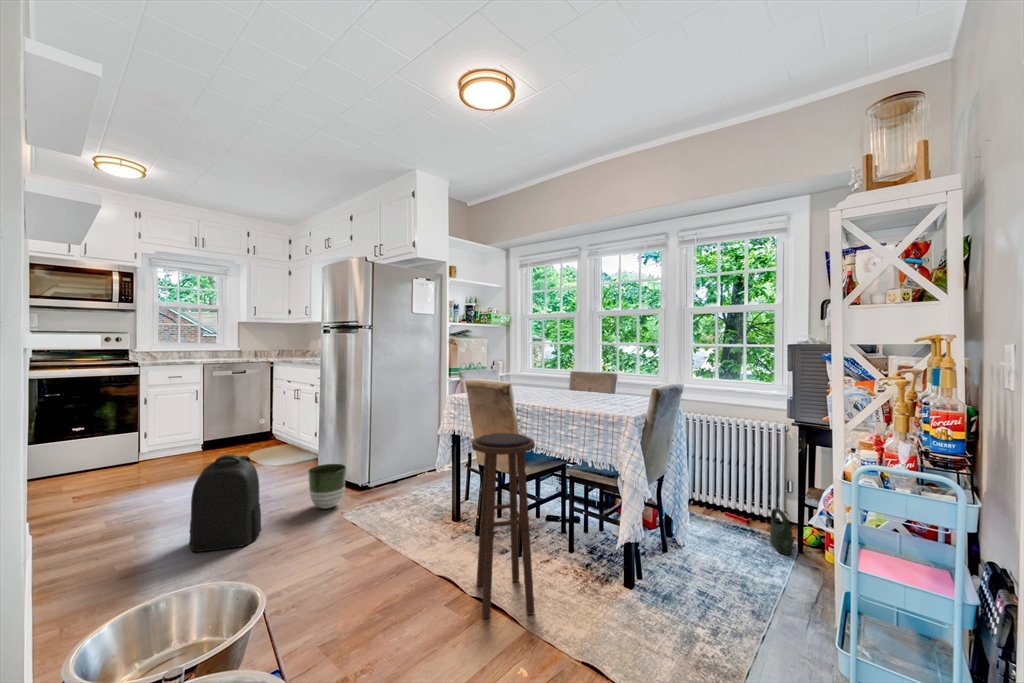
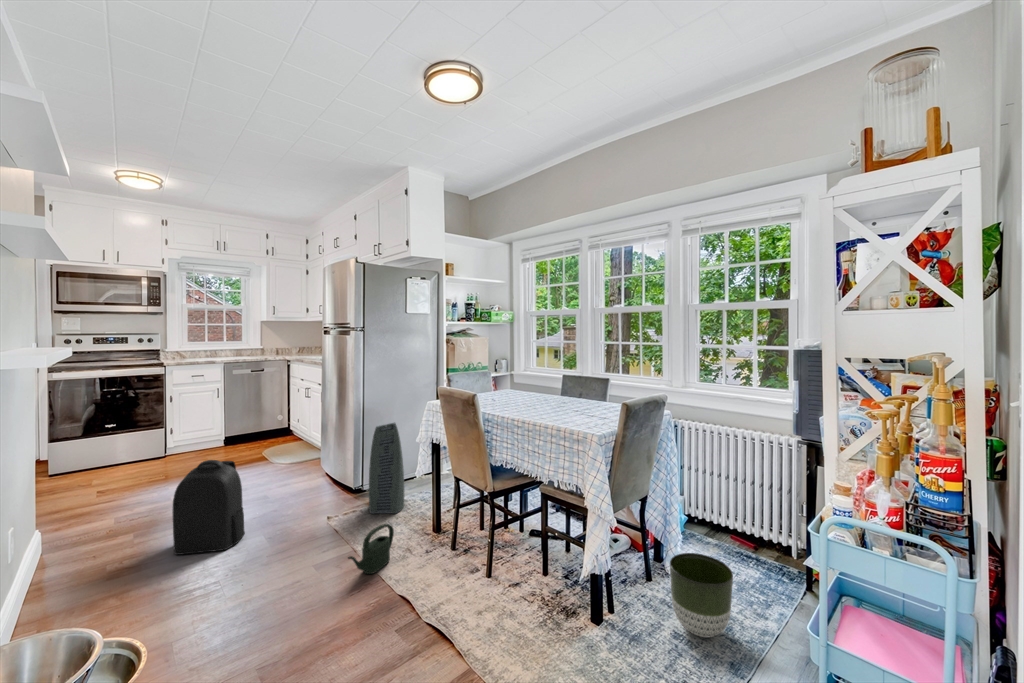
air purifier: none [381,418,415,508] -> present [369,422,404,514]
stool: present [472,433,535,618] -> none [417,449,485,650]
planter: present [308,464,346,508] -> present [670,553,733,638]
watering can: present [770,509,796,554] -> present [348,524,394,574]

